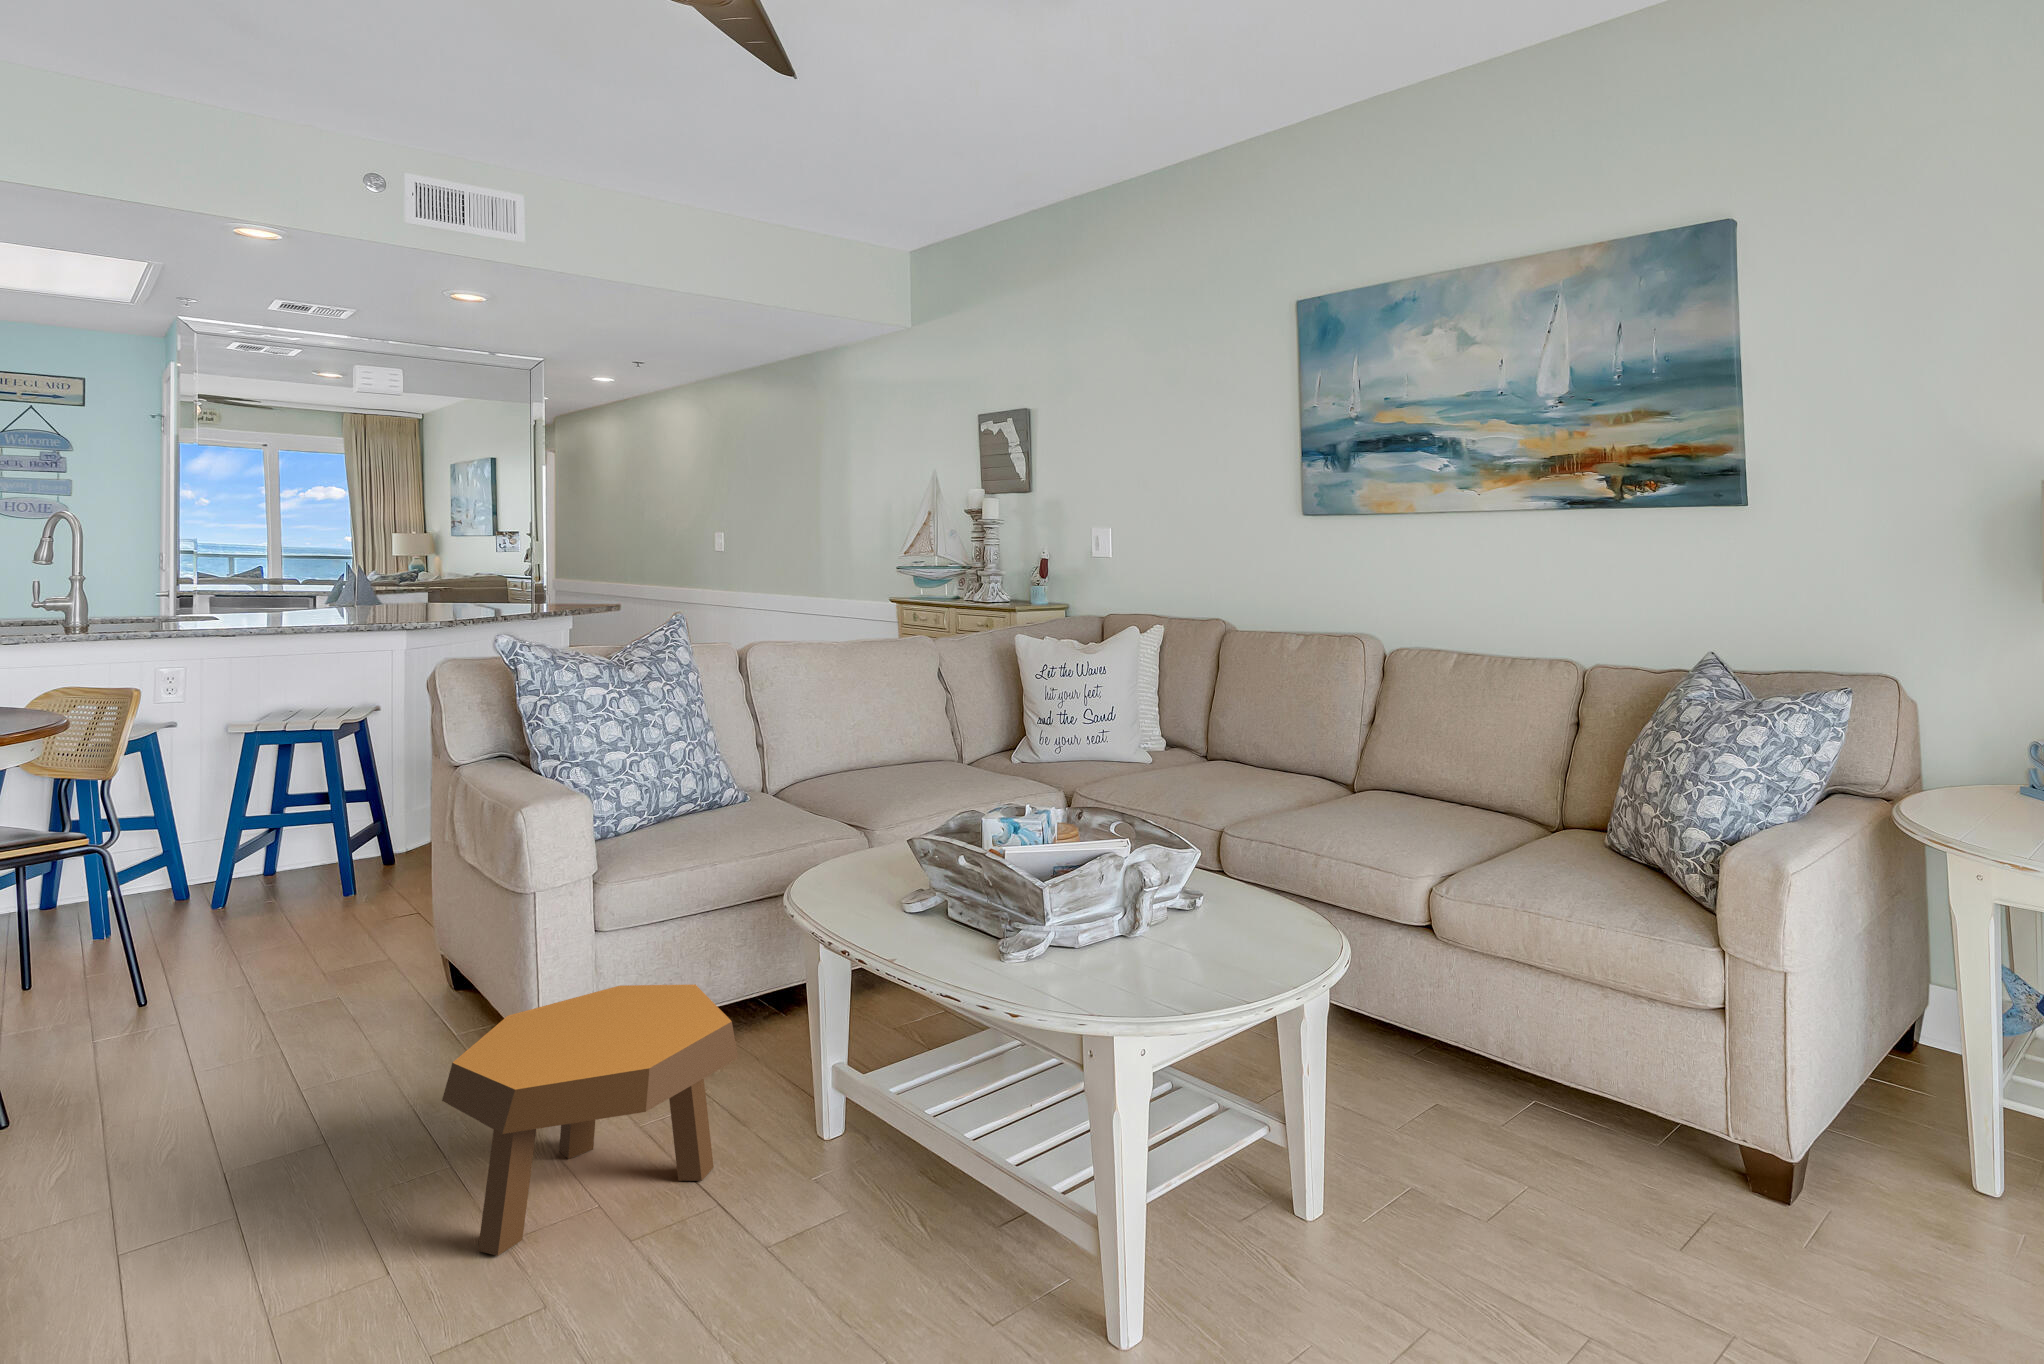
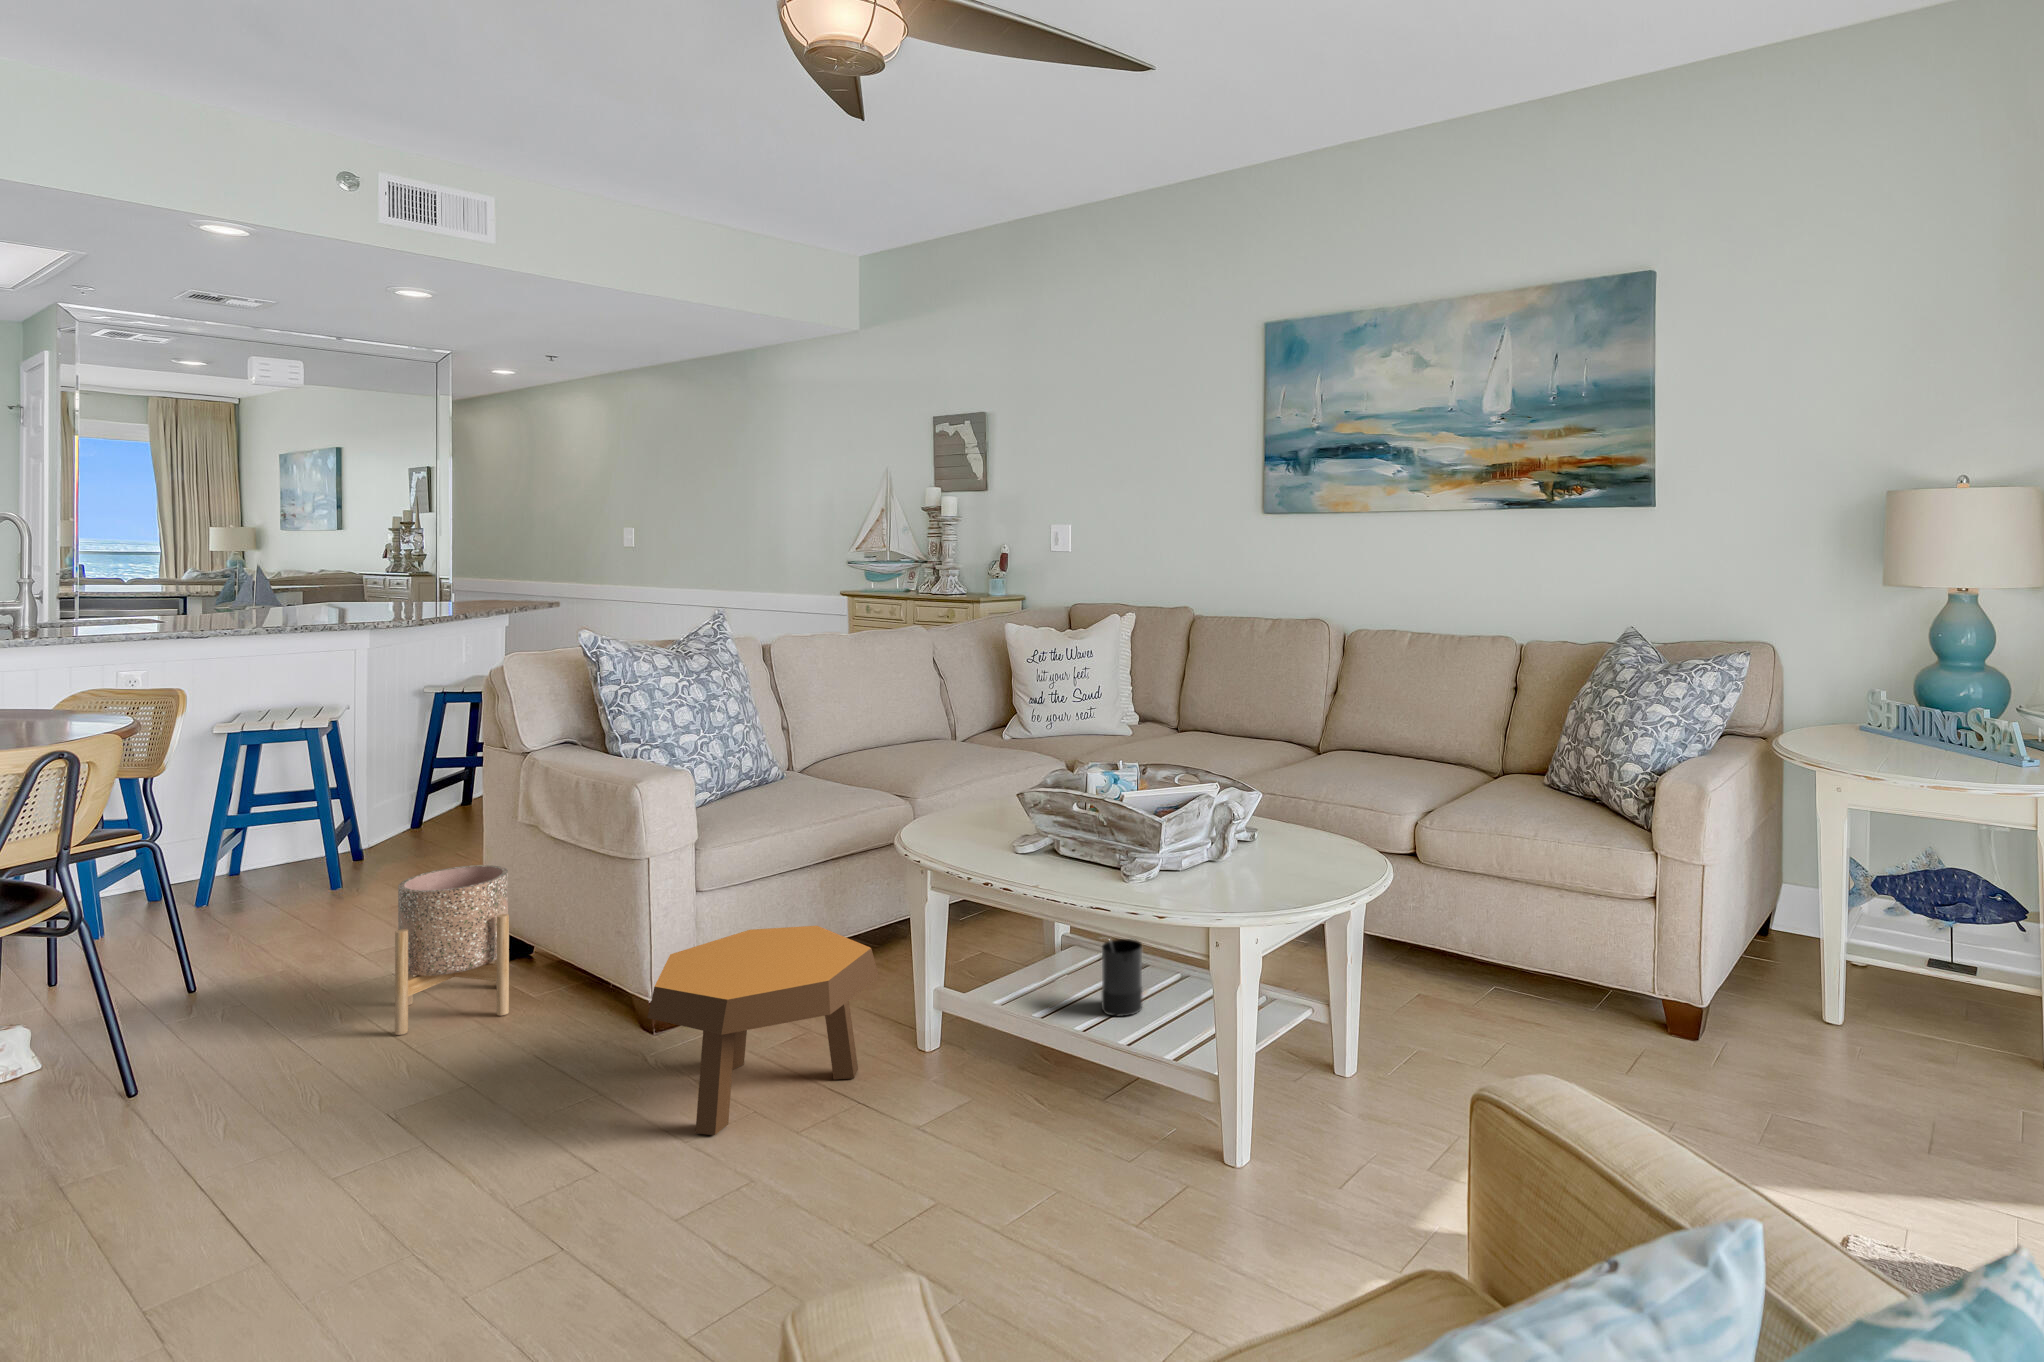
planter: none [264,888,421,1079] -> present [395,865,509,1035]
candle: none [993,1025,1045,1130] -> present [1102,939,1142,1016]

